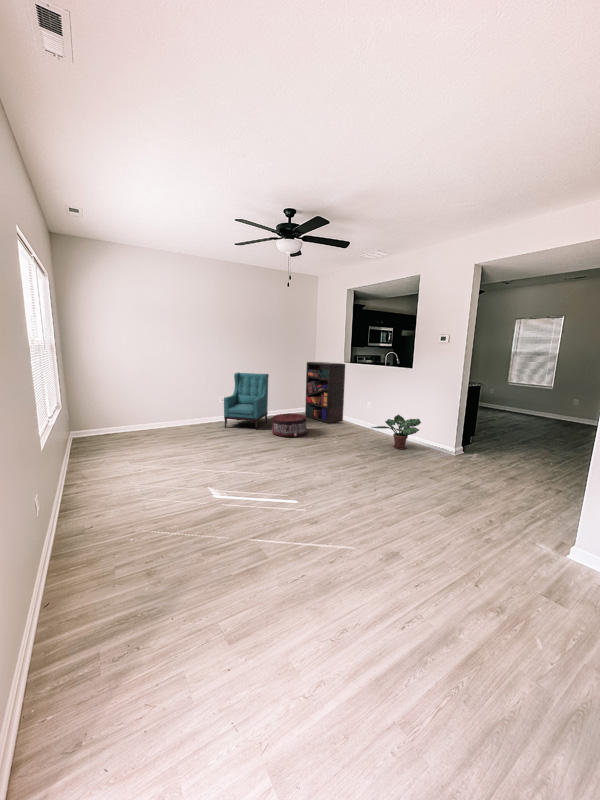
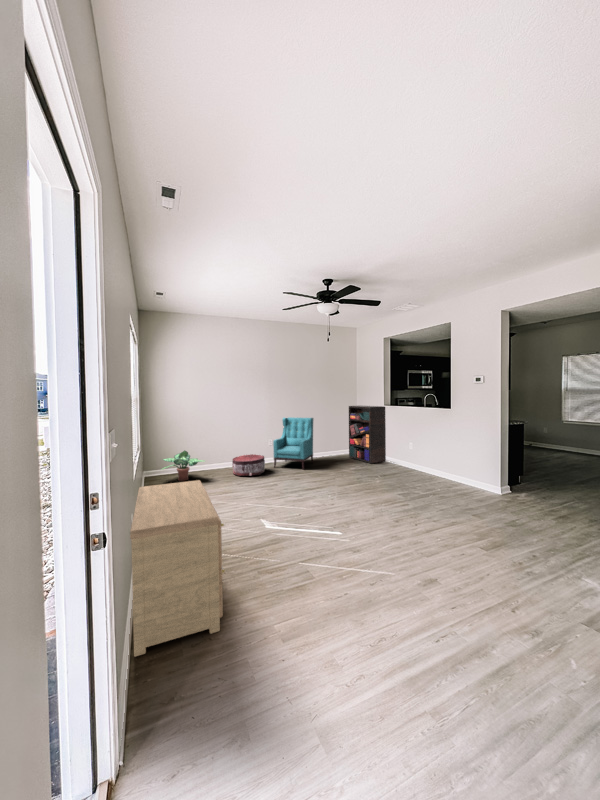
pouf: present [272,413,307,437] -> present [232,454,265,476]
potted plant: present [372,415,421,449] -> present [163,450,204,481]
side table: none [14,450,156,682] -> present [130,480,224,657]

